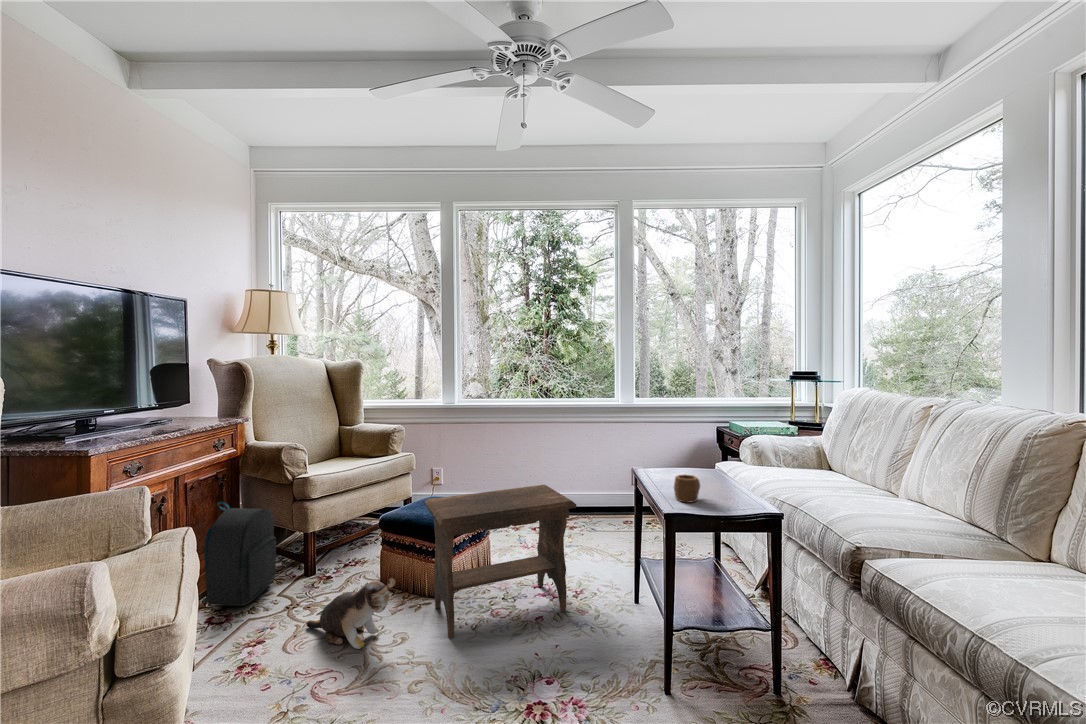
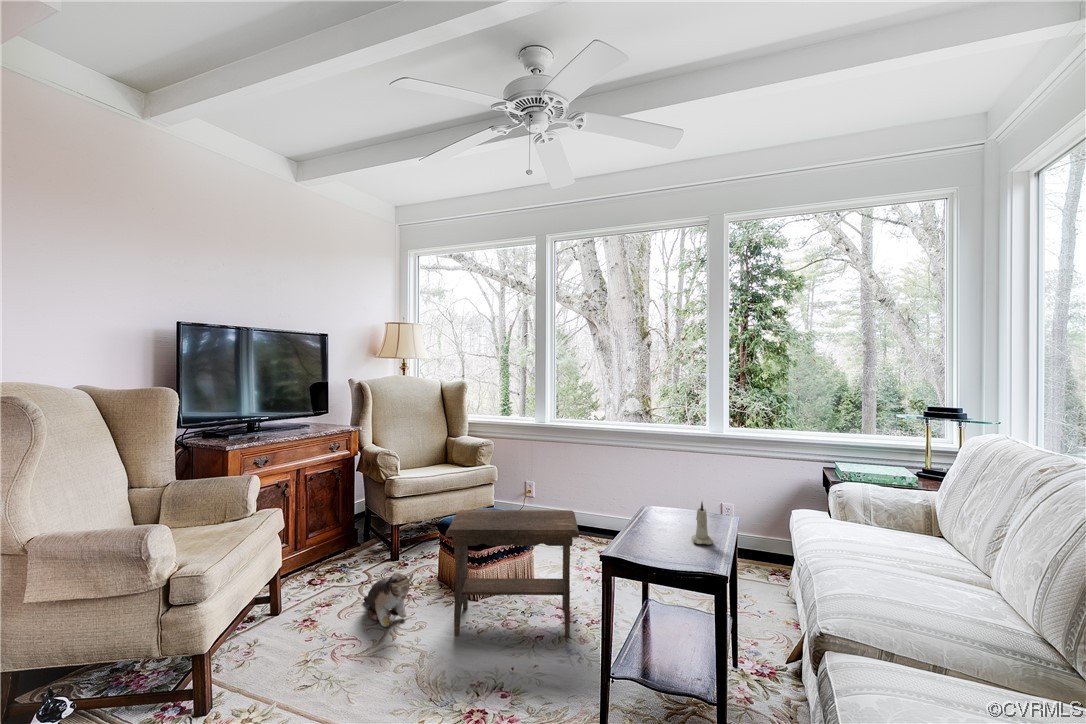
candle: none [706,454,728,493] -> present [691,502,713,545]
mug: present [674,474,700,503] -> none [642,518,674,550]
backpack: present [202,502,276,606] -> none [313,492,369,575]

